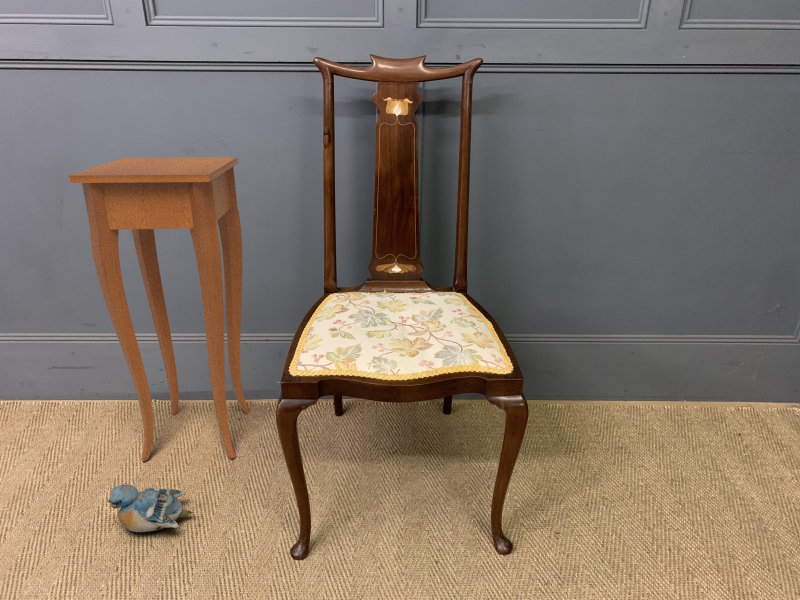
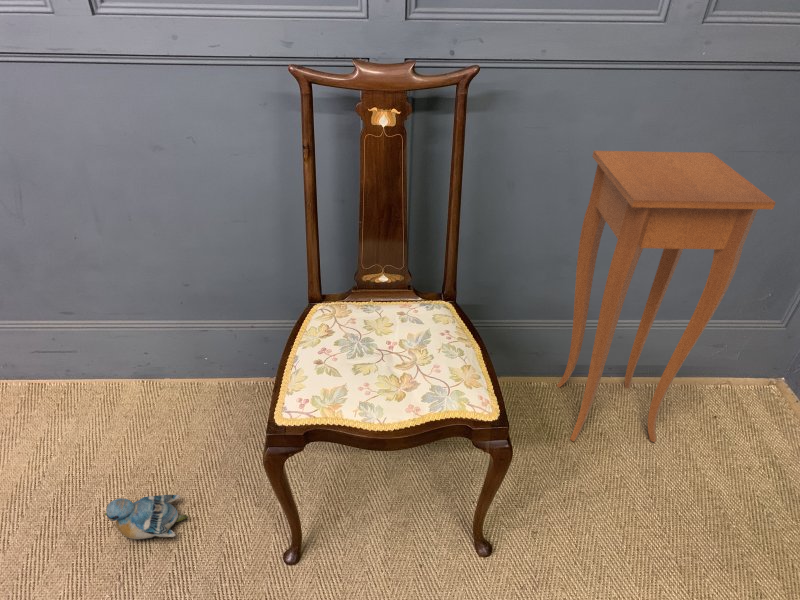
side table: present [69,157,250,461] -> present [557,151,776,442]

